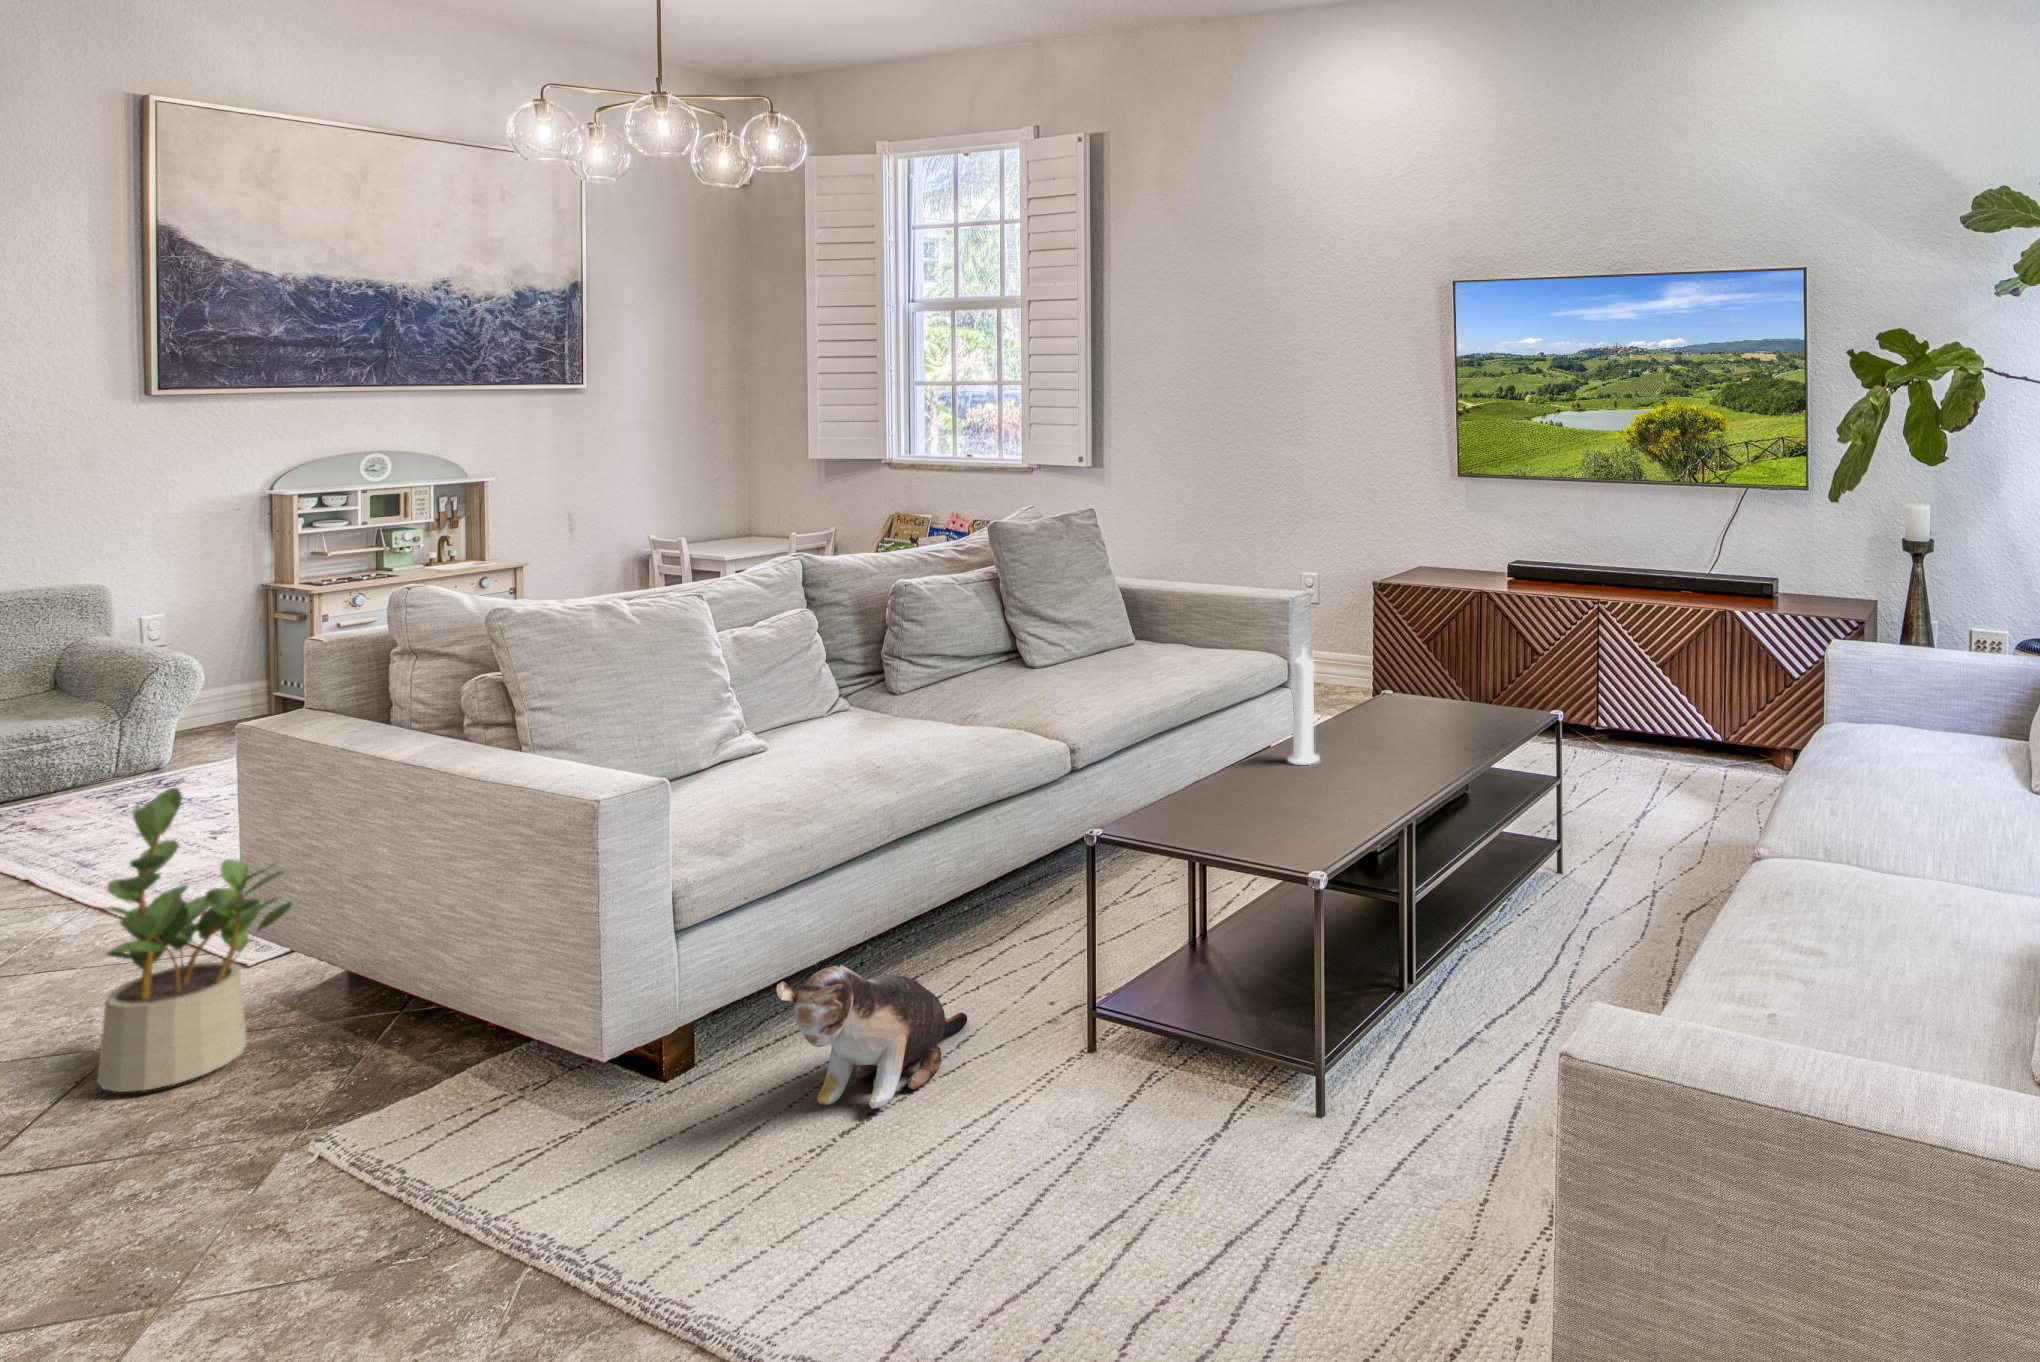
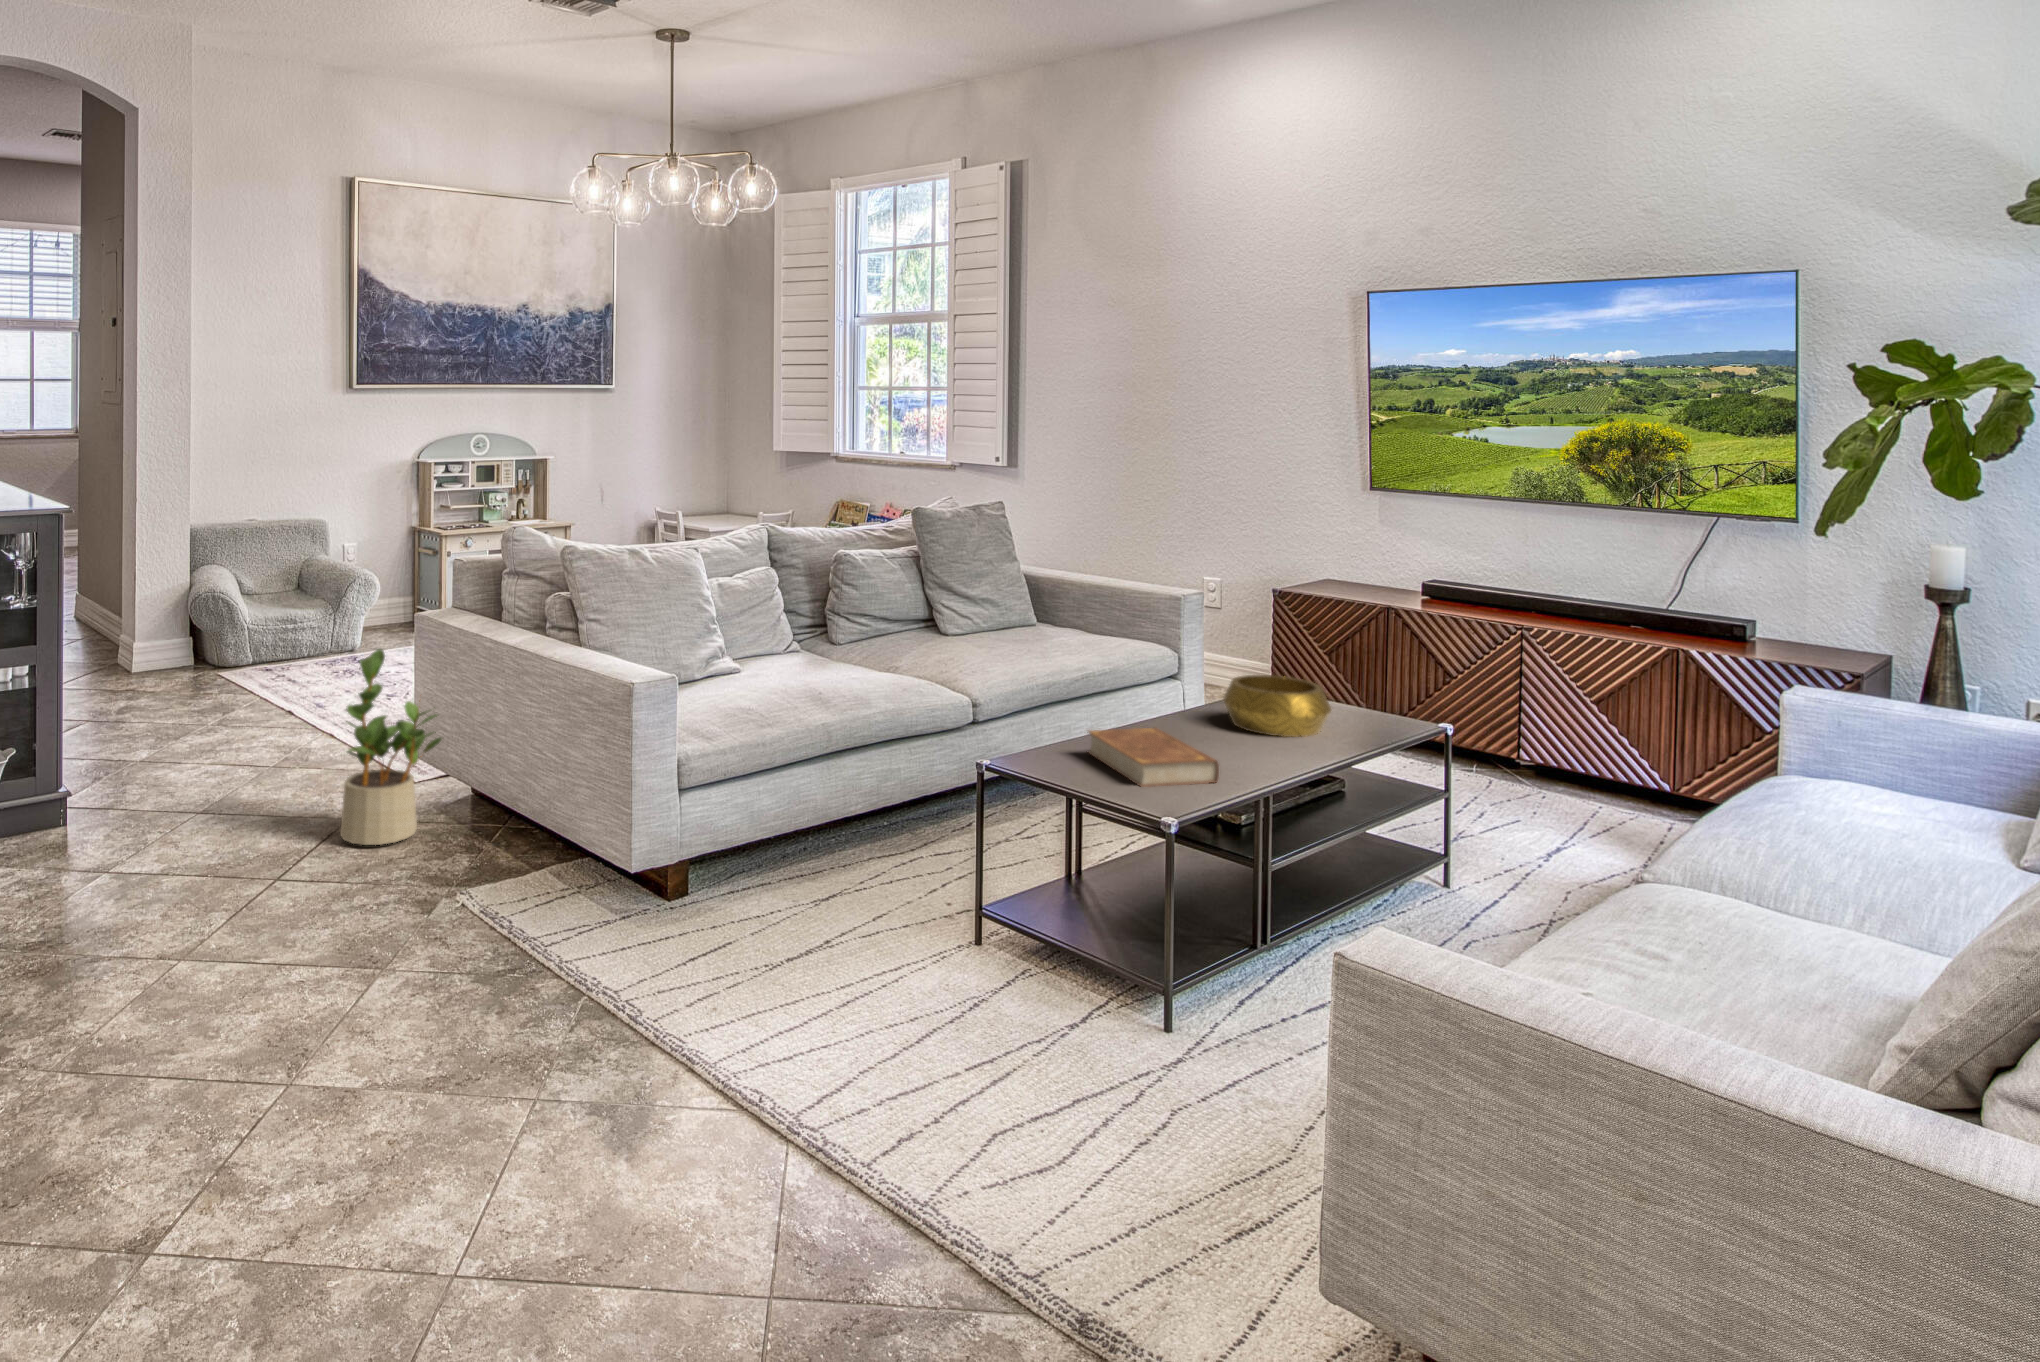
candle: present [1288,647,1320,765] -> none [1162,629,1193,736]
decorative bowl: none [1346,684,1454,751] -> present [1223,675,1332,737]
book: none [1211,761,1359,837] -> present [1088,728,1219,787]
plush toy: present [776,965,967,1108] -> none [742,833,883,949]

